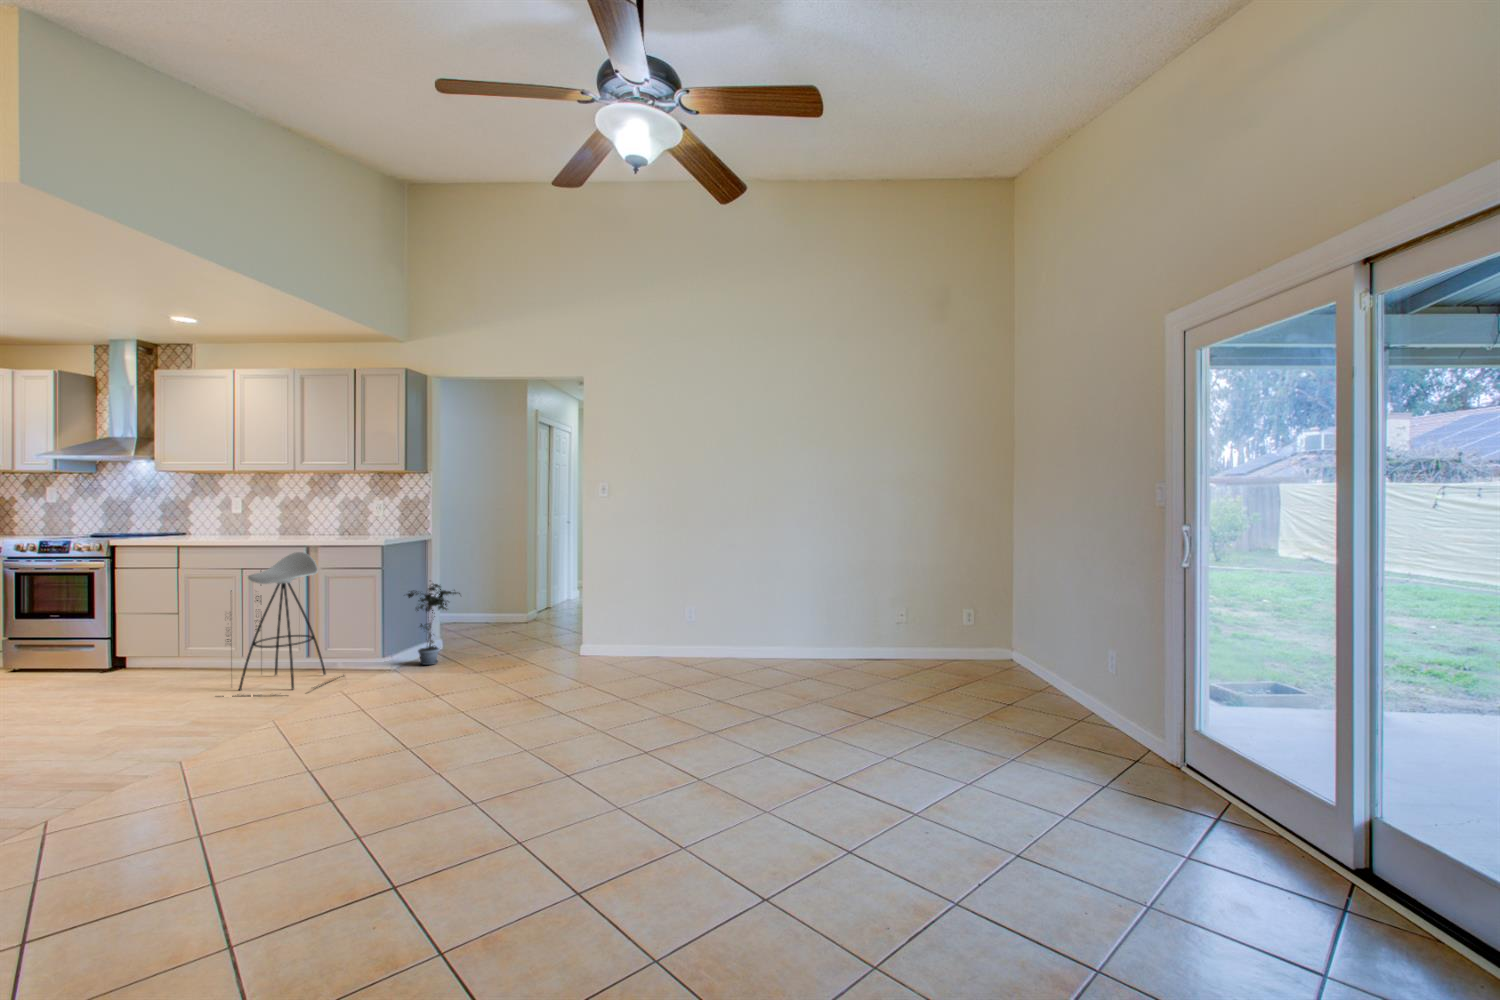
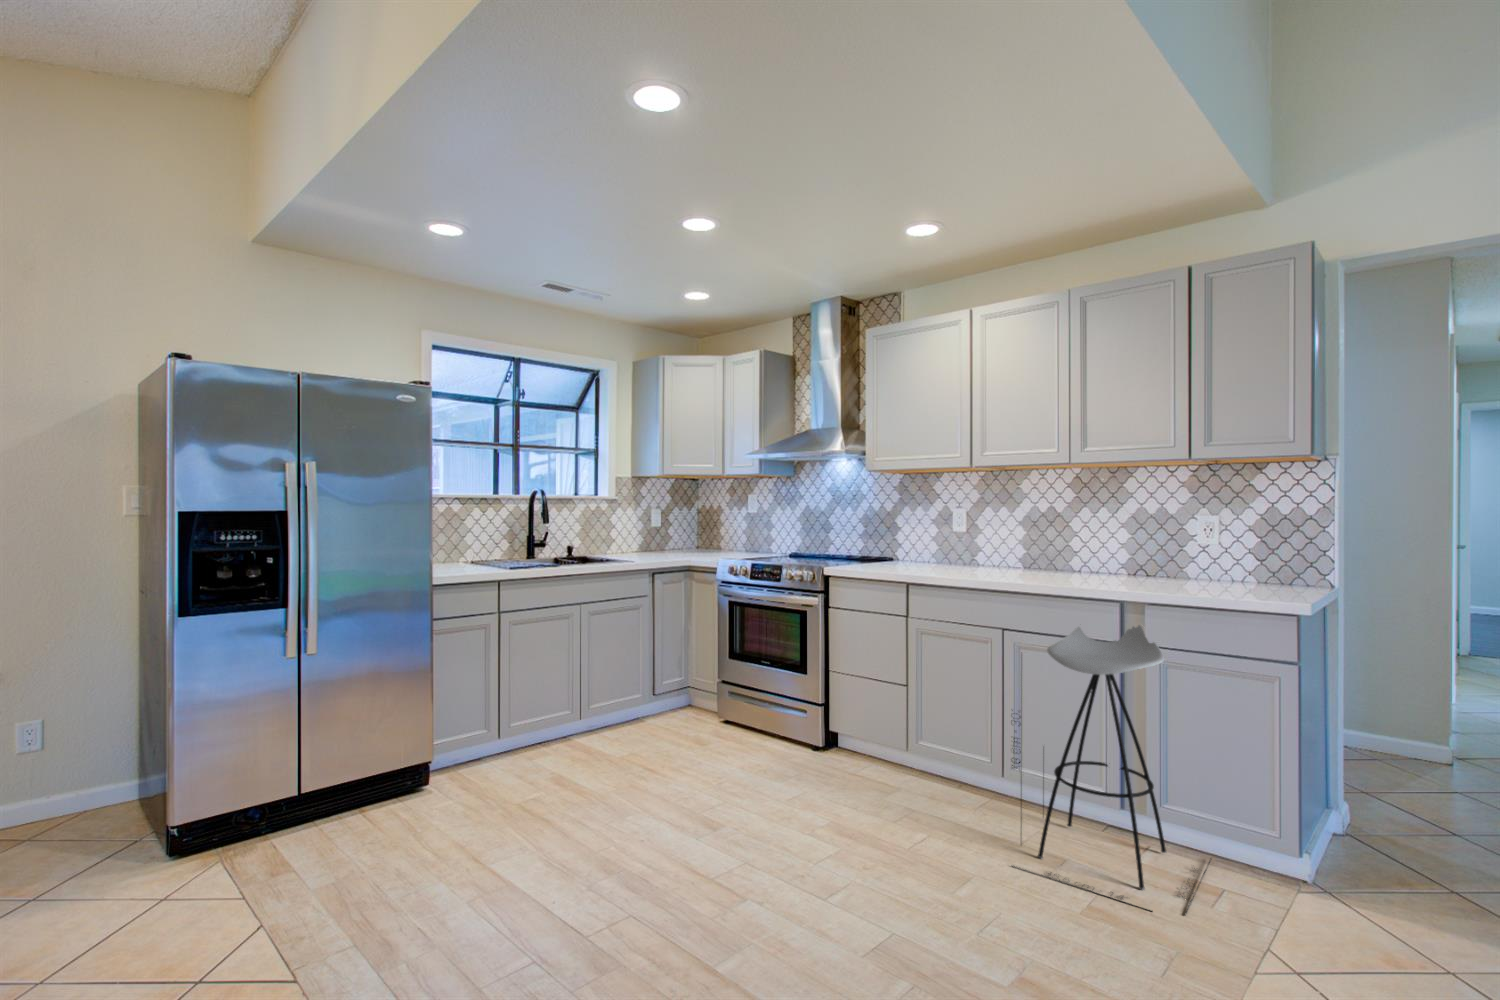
potted plant: present [407,584,460,665] -> none [1316,694,1479,890]

